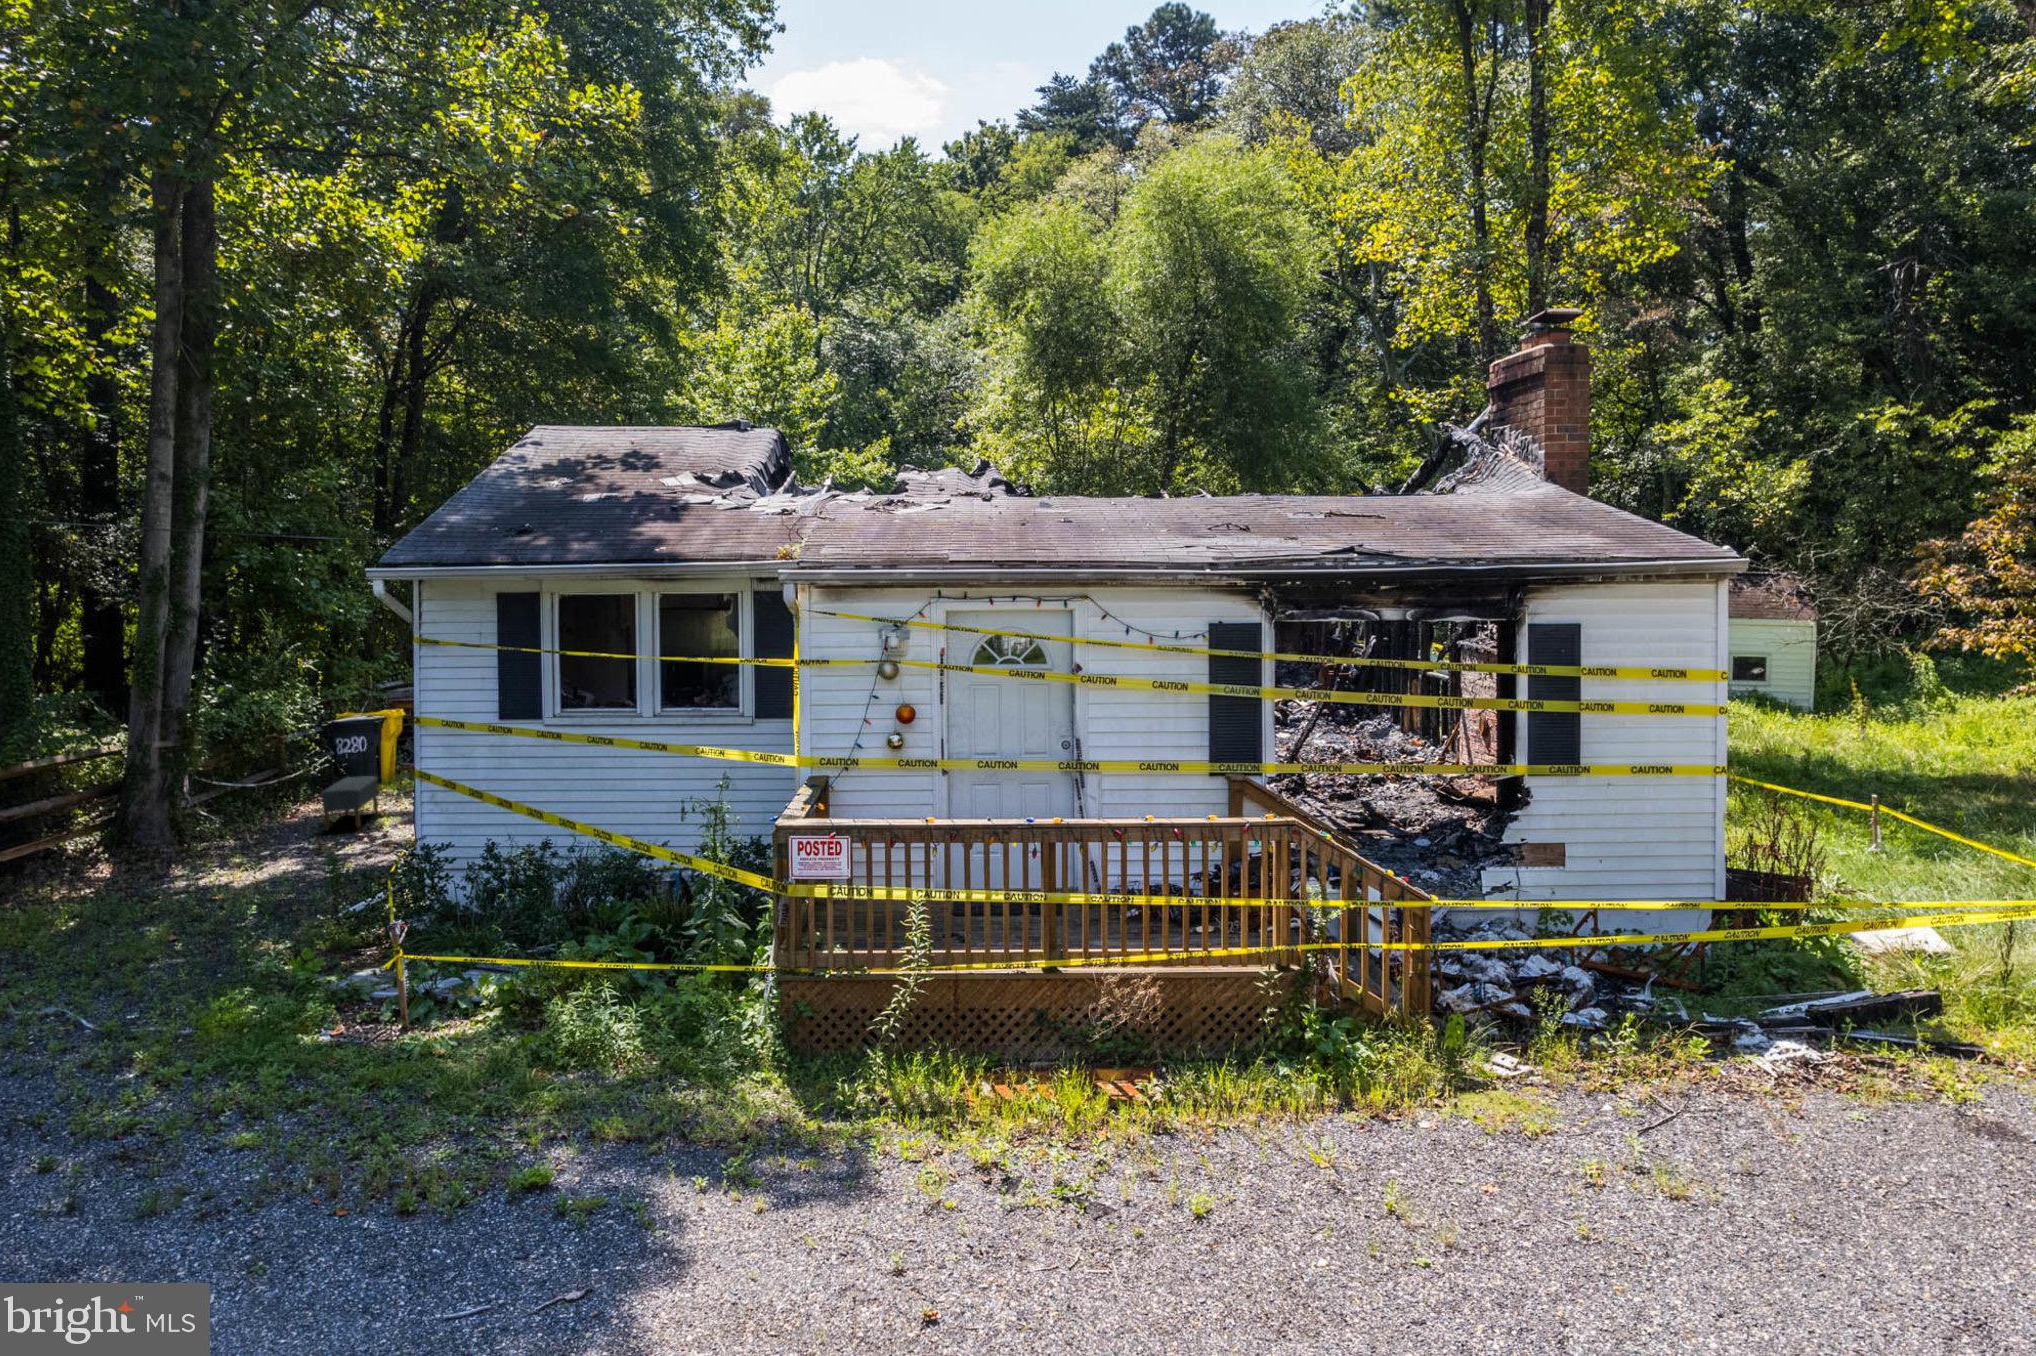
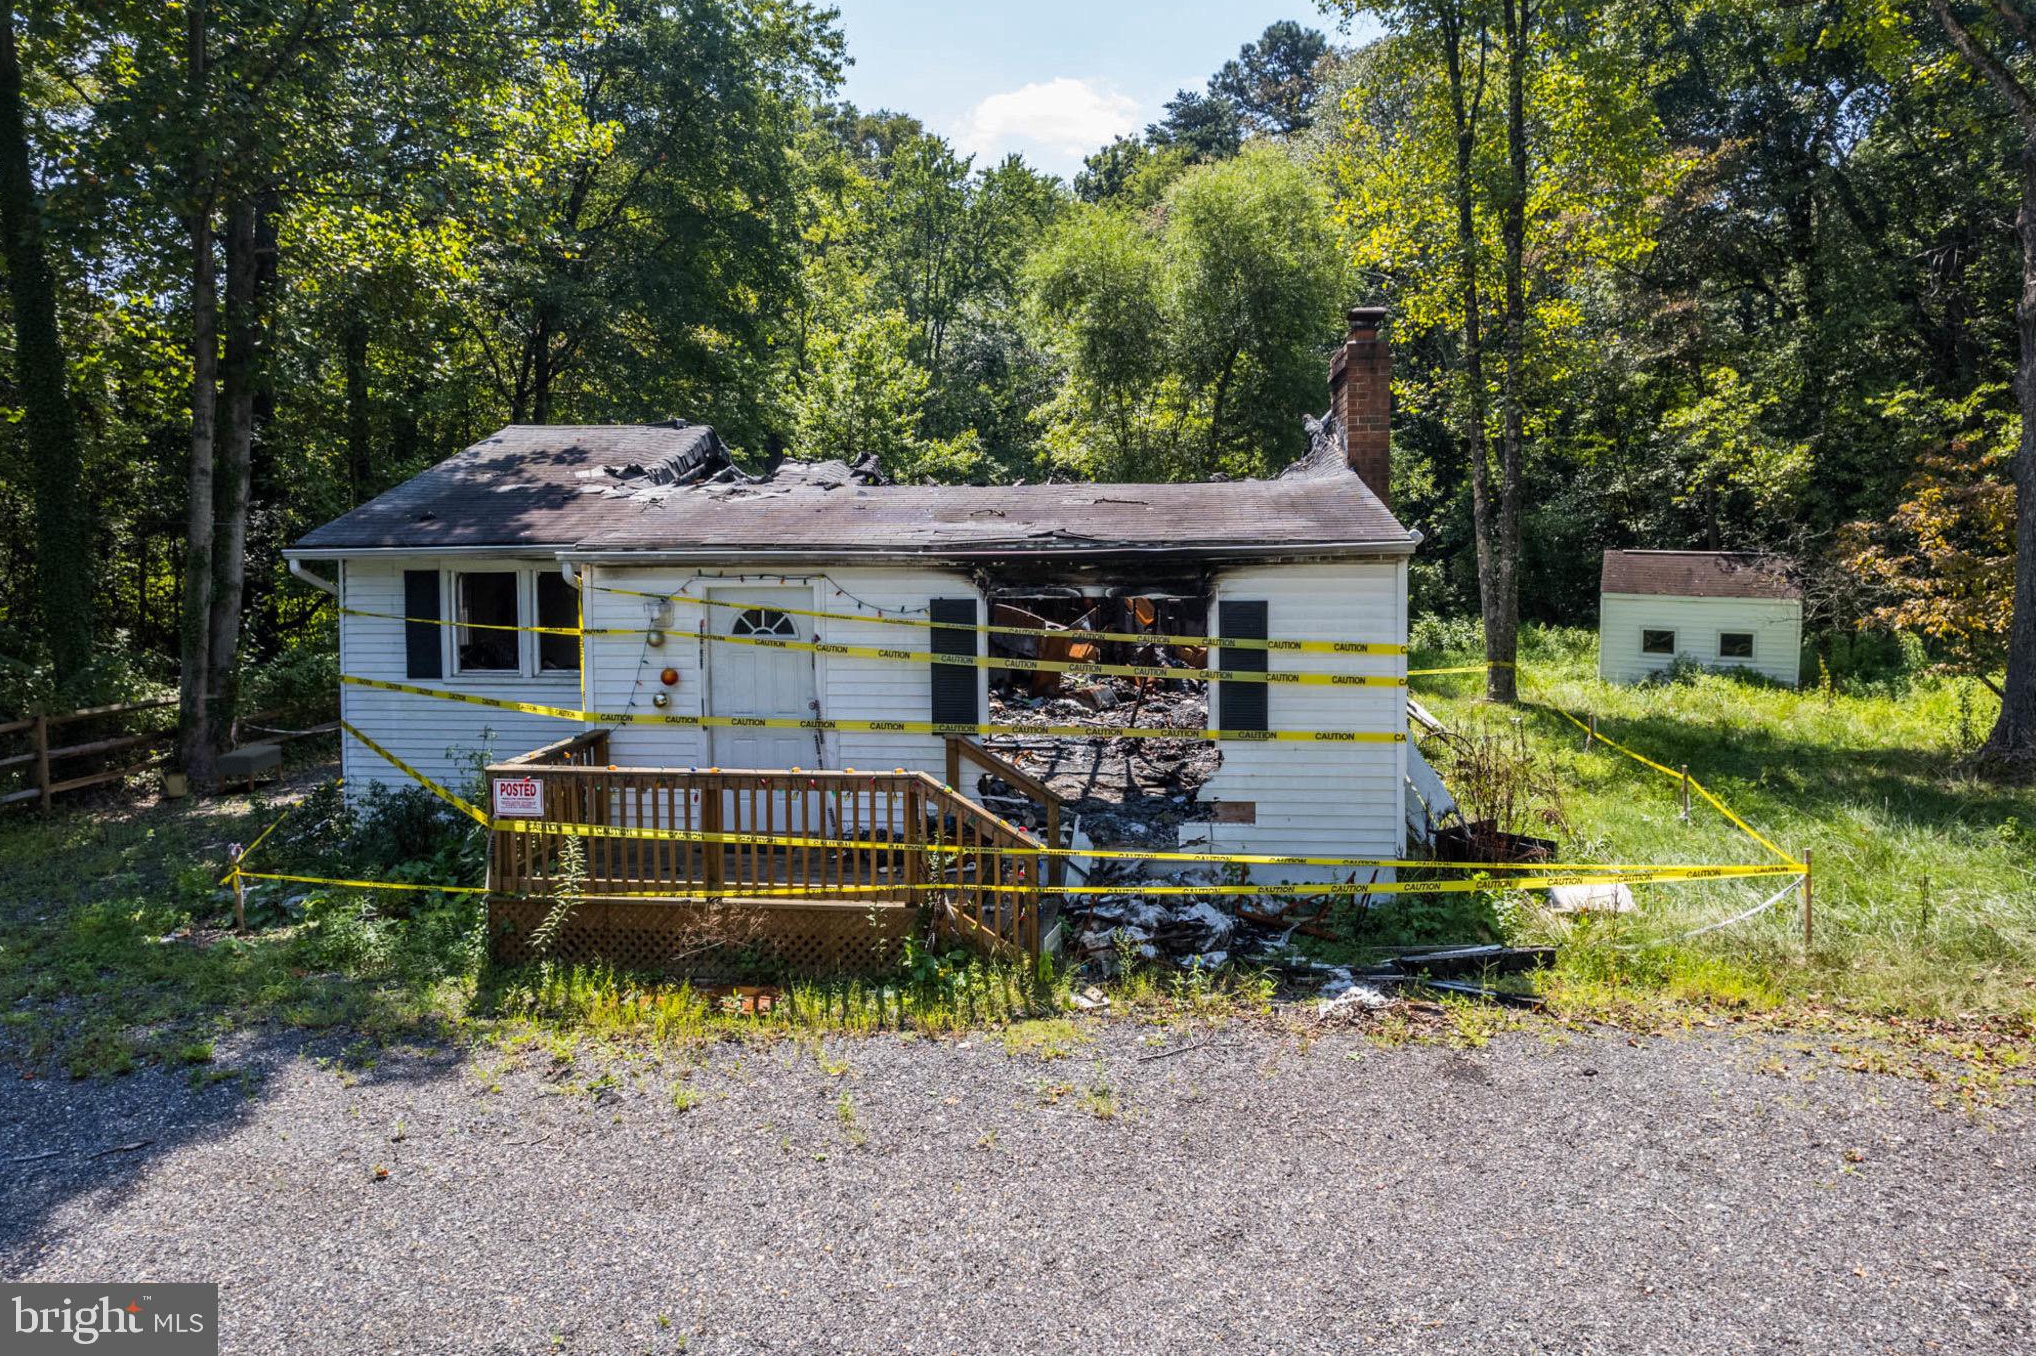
watering can: none [254,804,292,838] -> present [155,770,187,798]

